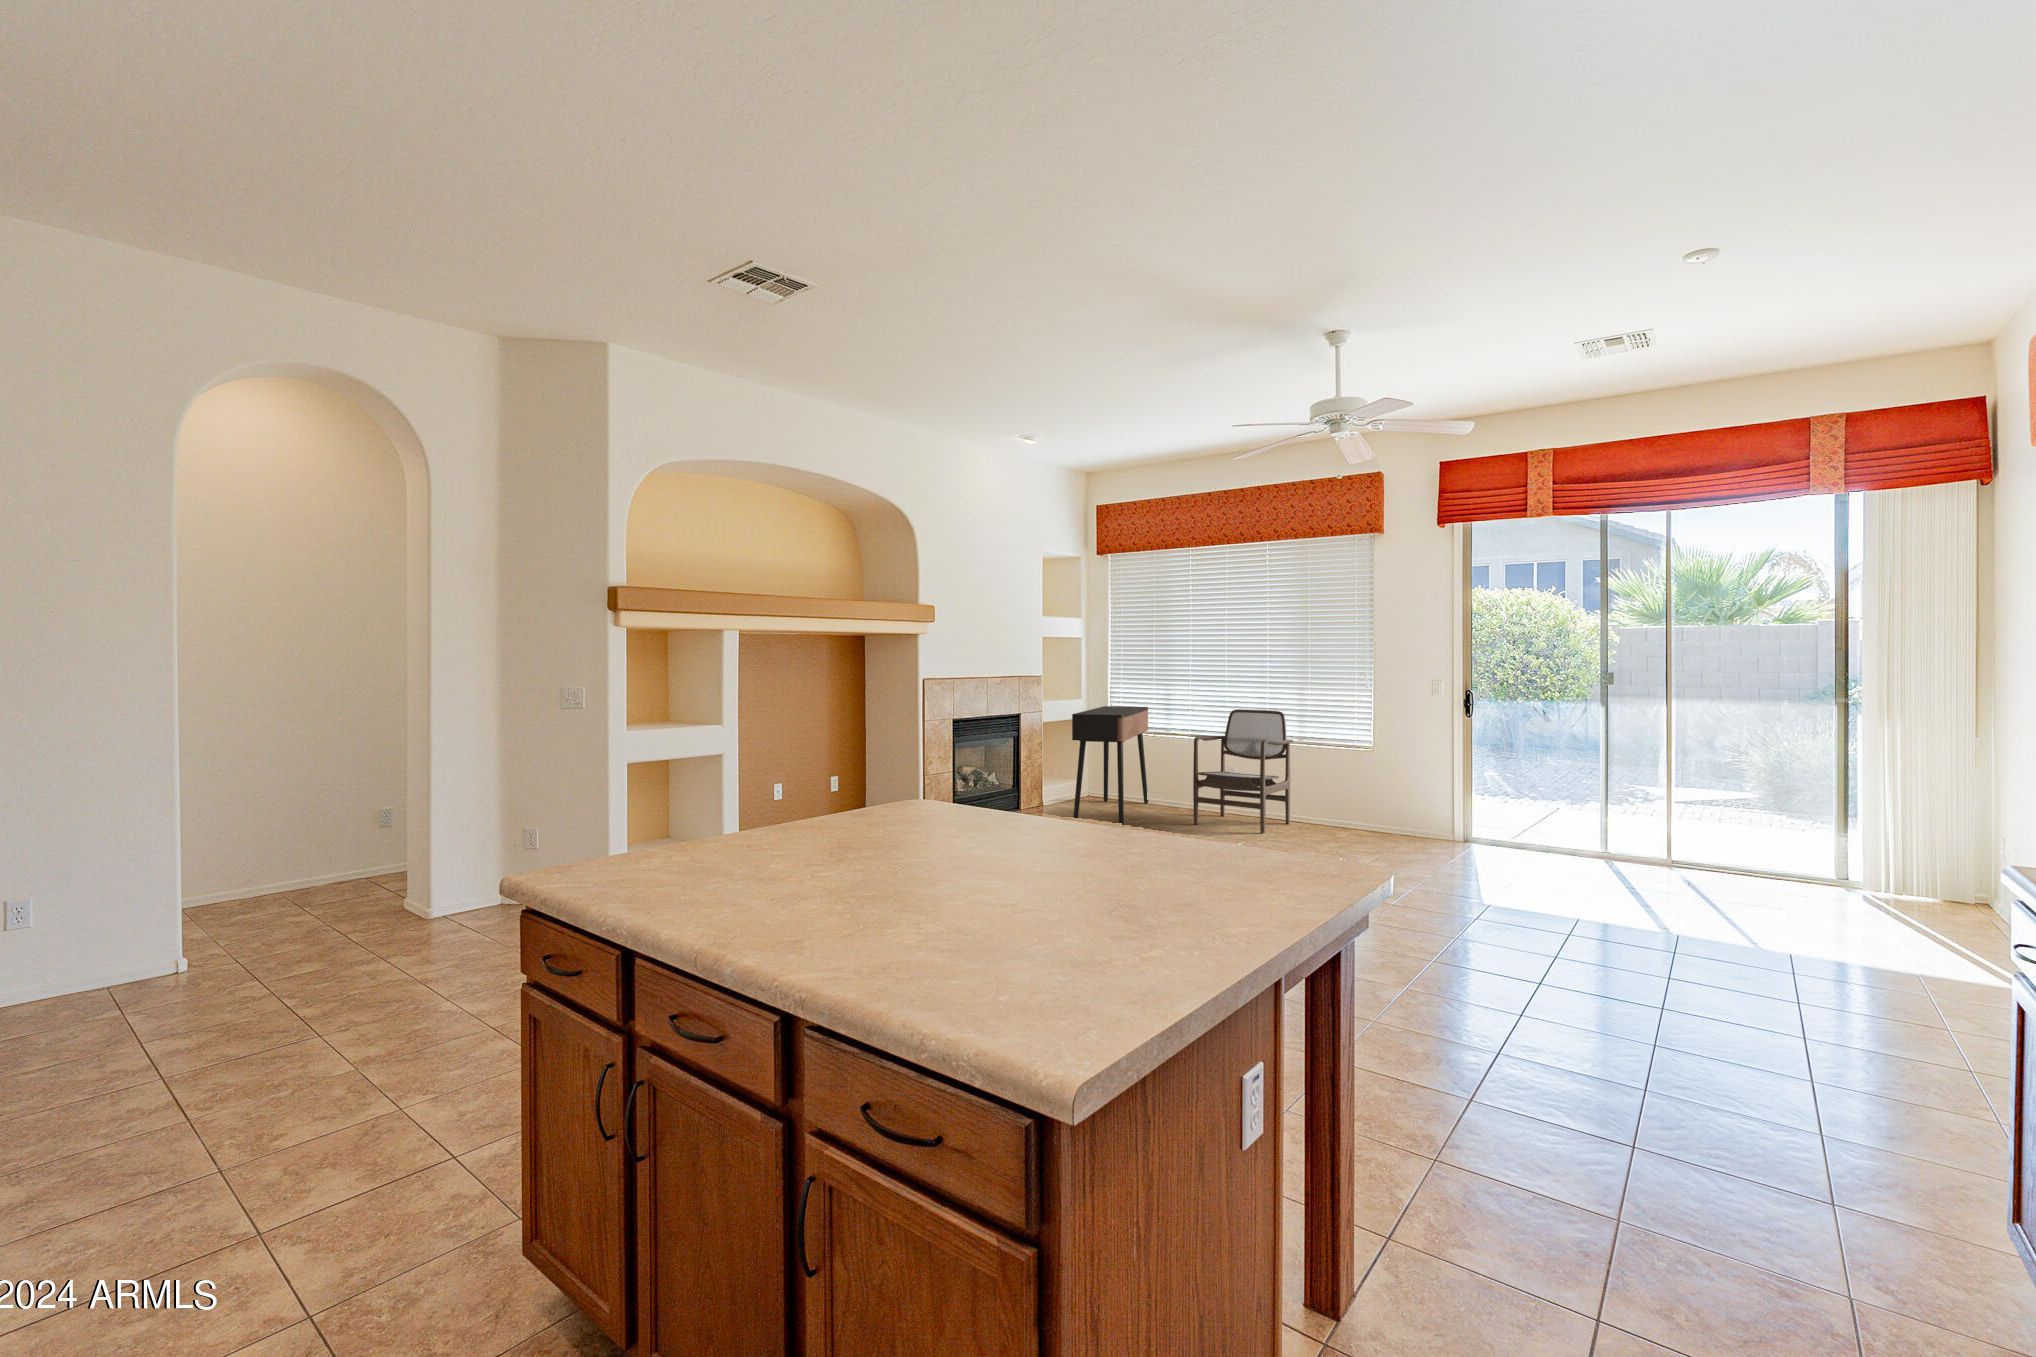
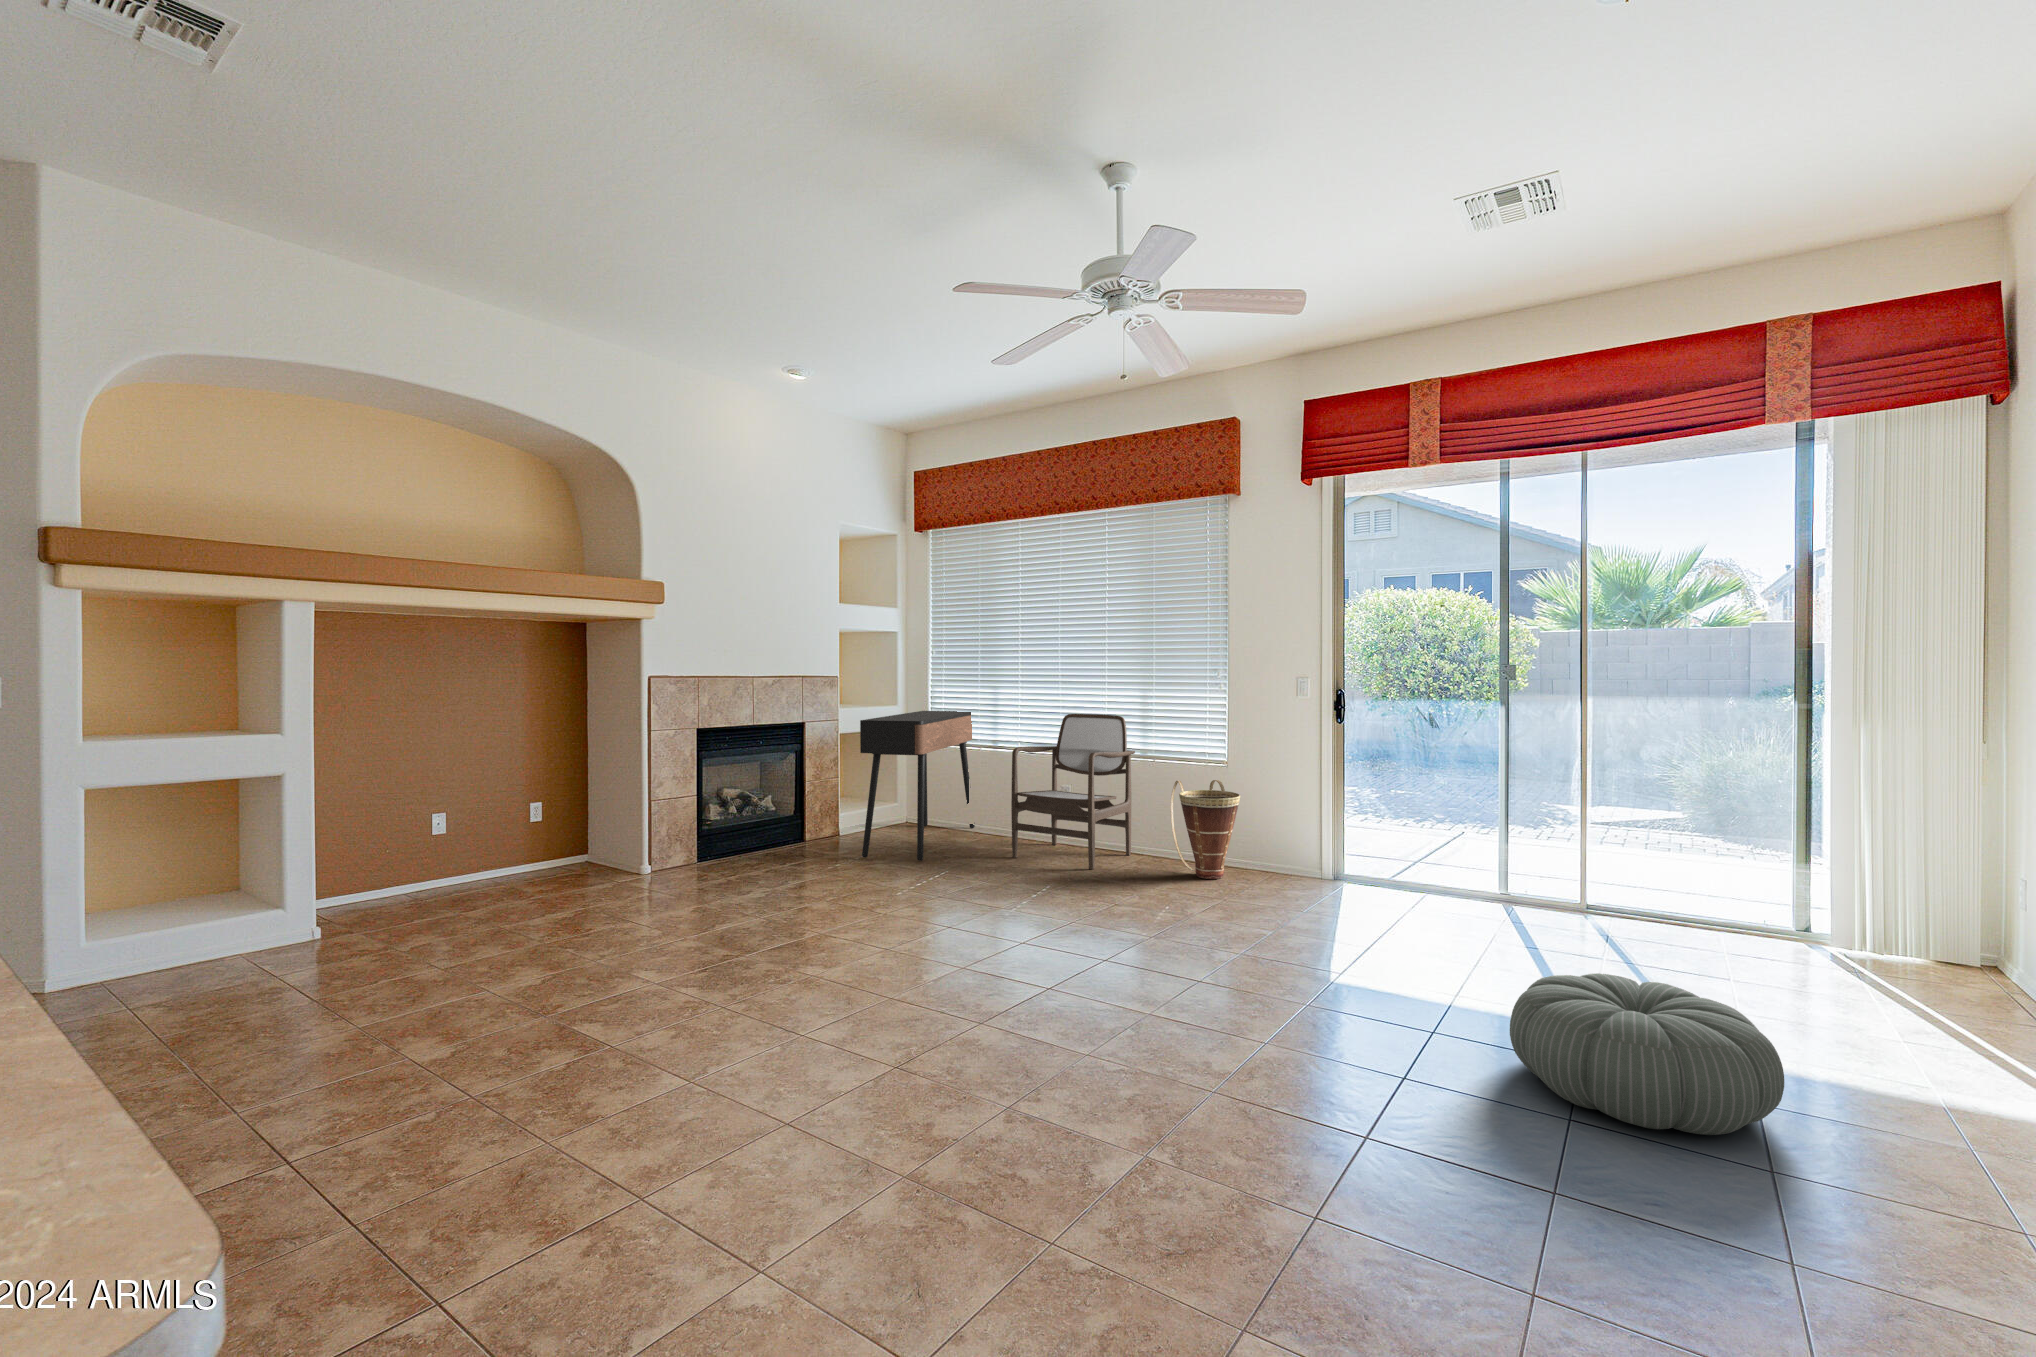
basket: none [1326,763,1386,841] -> present [1171,780,1240,879]
pouf: none [1604,886,1782,974] -> present [1510,973,1784,1135]

